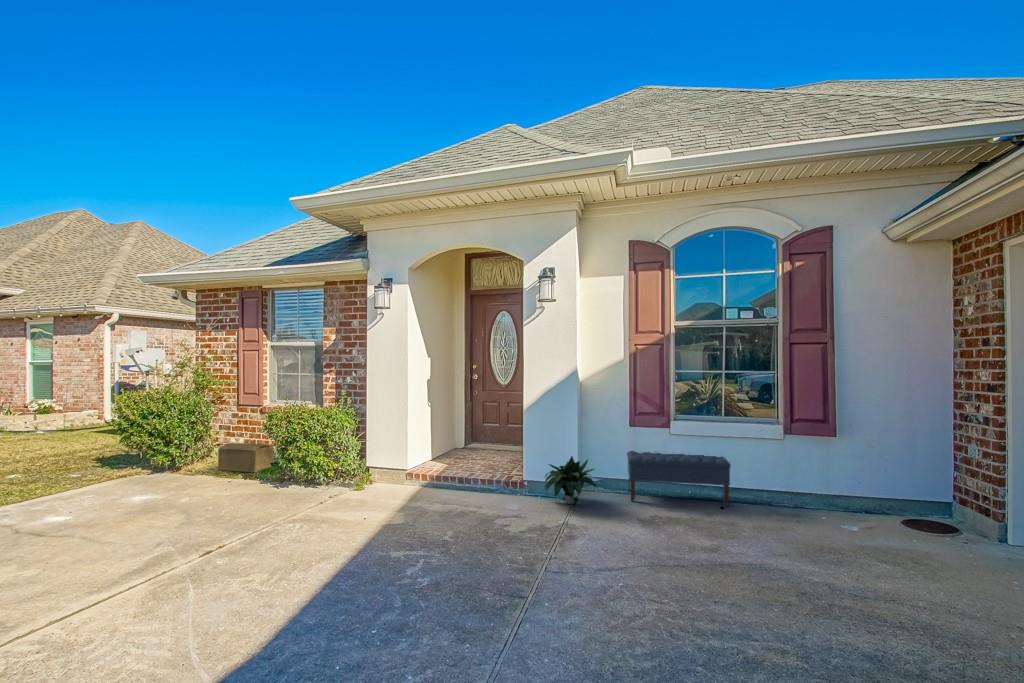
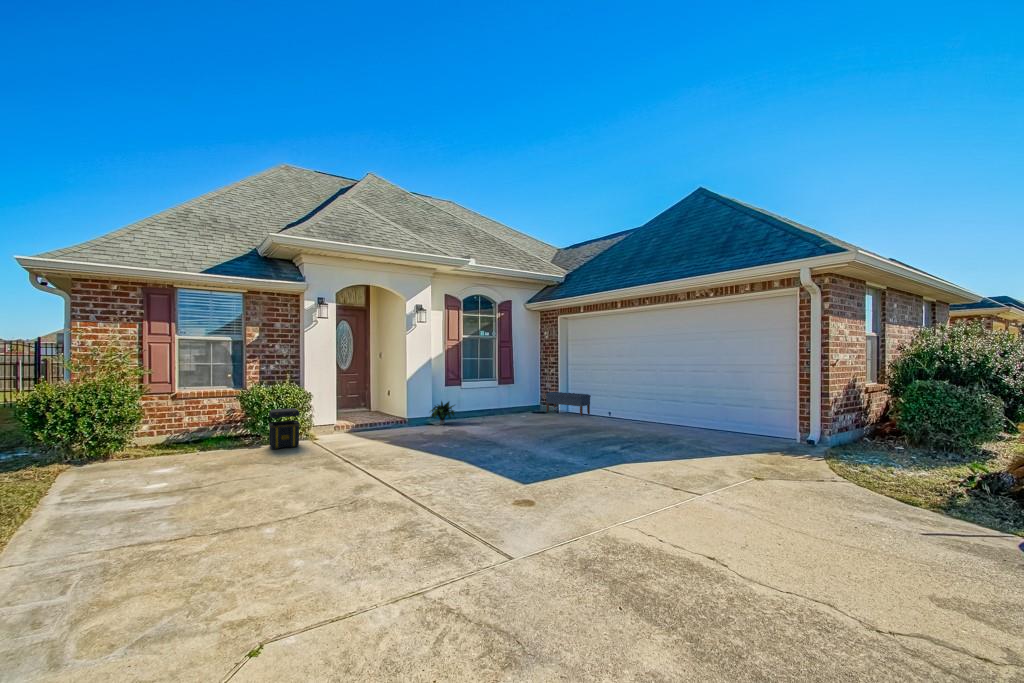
cardboard box: present [218,443,273,472] -> none [142,424,189,451]
toolbox: none [266,443,321,505] -> present [269,408,300,449]
bench: present [627,451,731,507] -> present [546,392,591,416]

